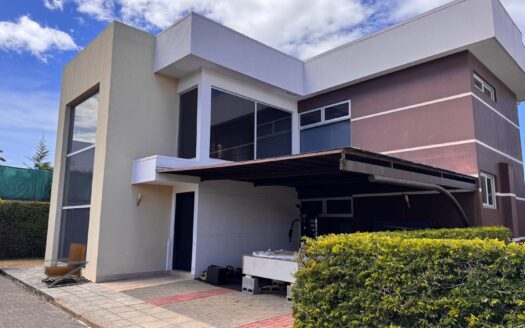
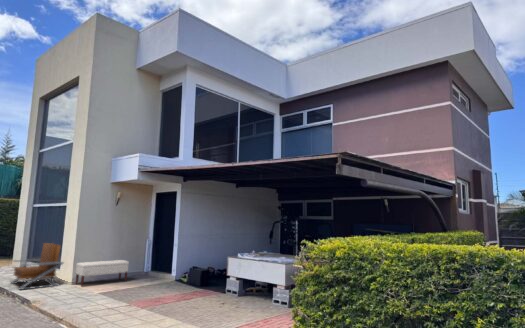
bench: none [100,259,150,285] -> present [76,260,129,286]

